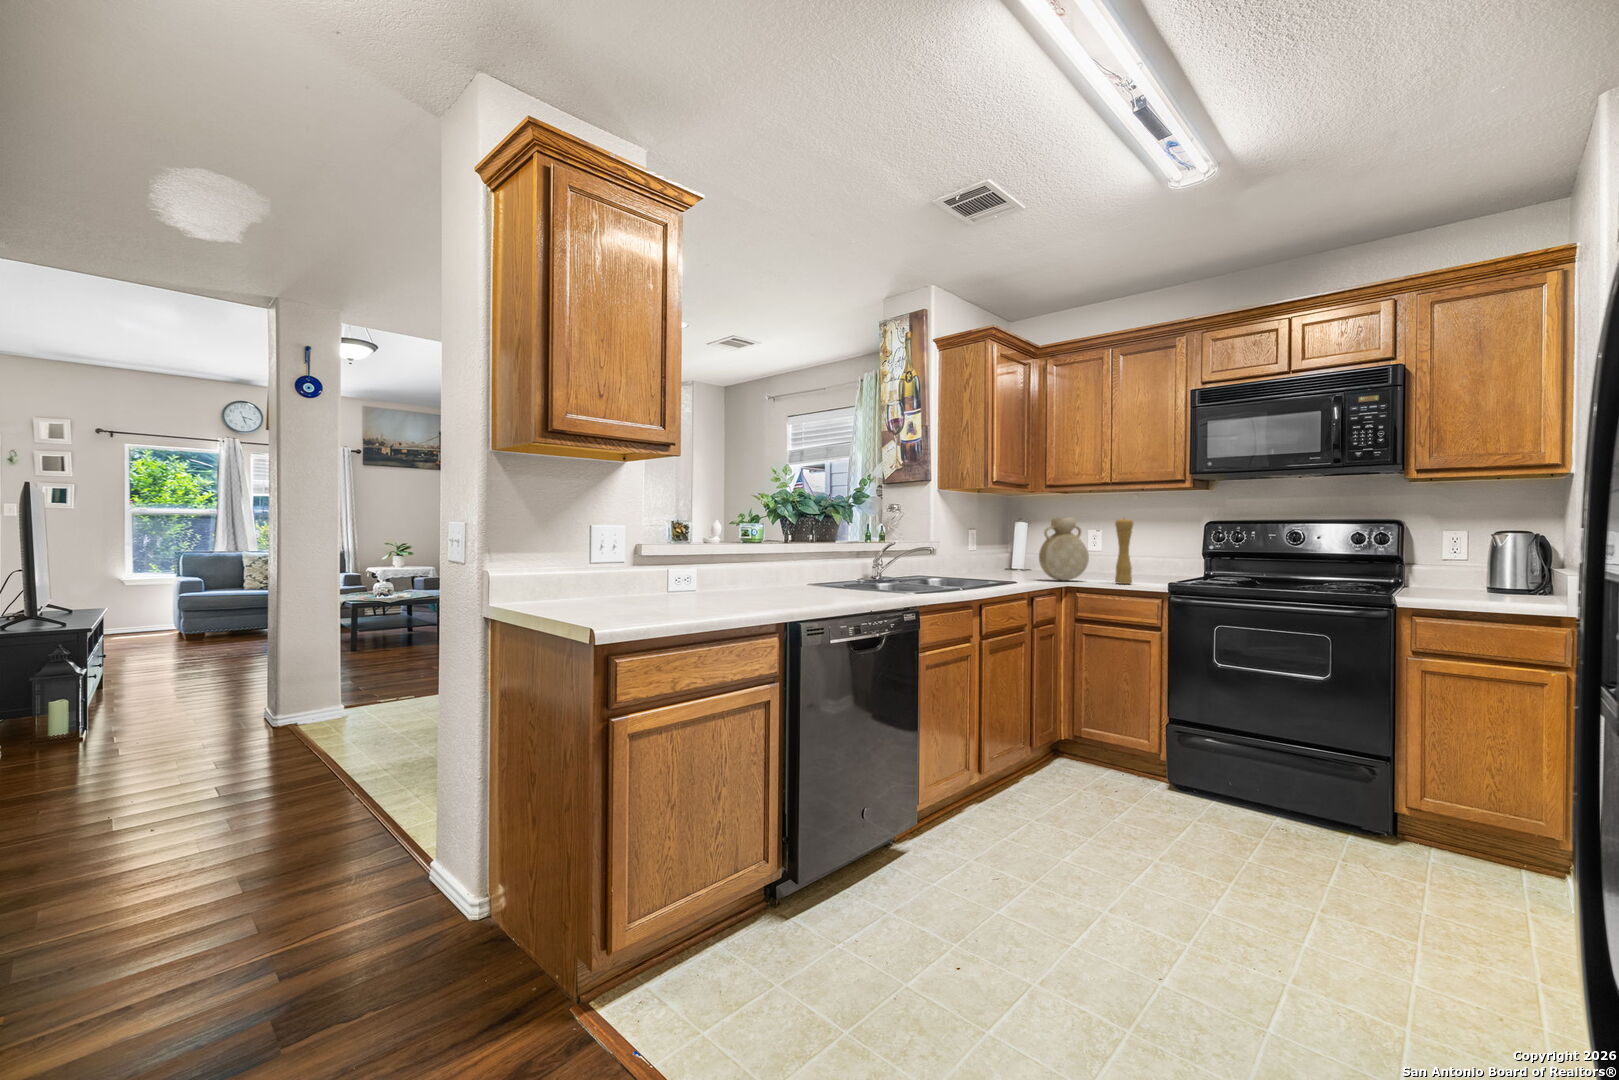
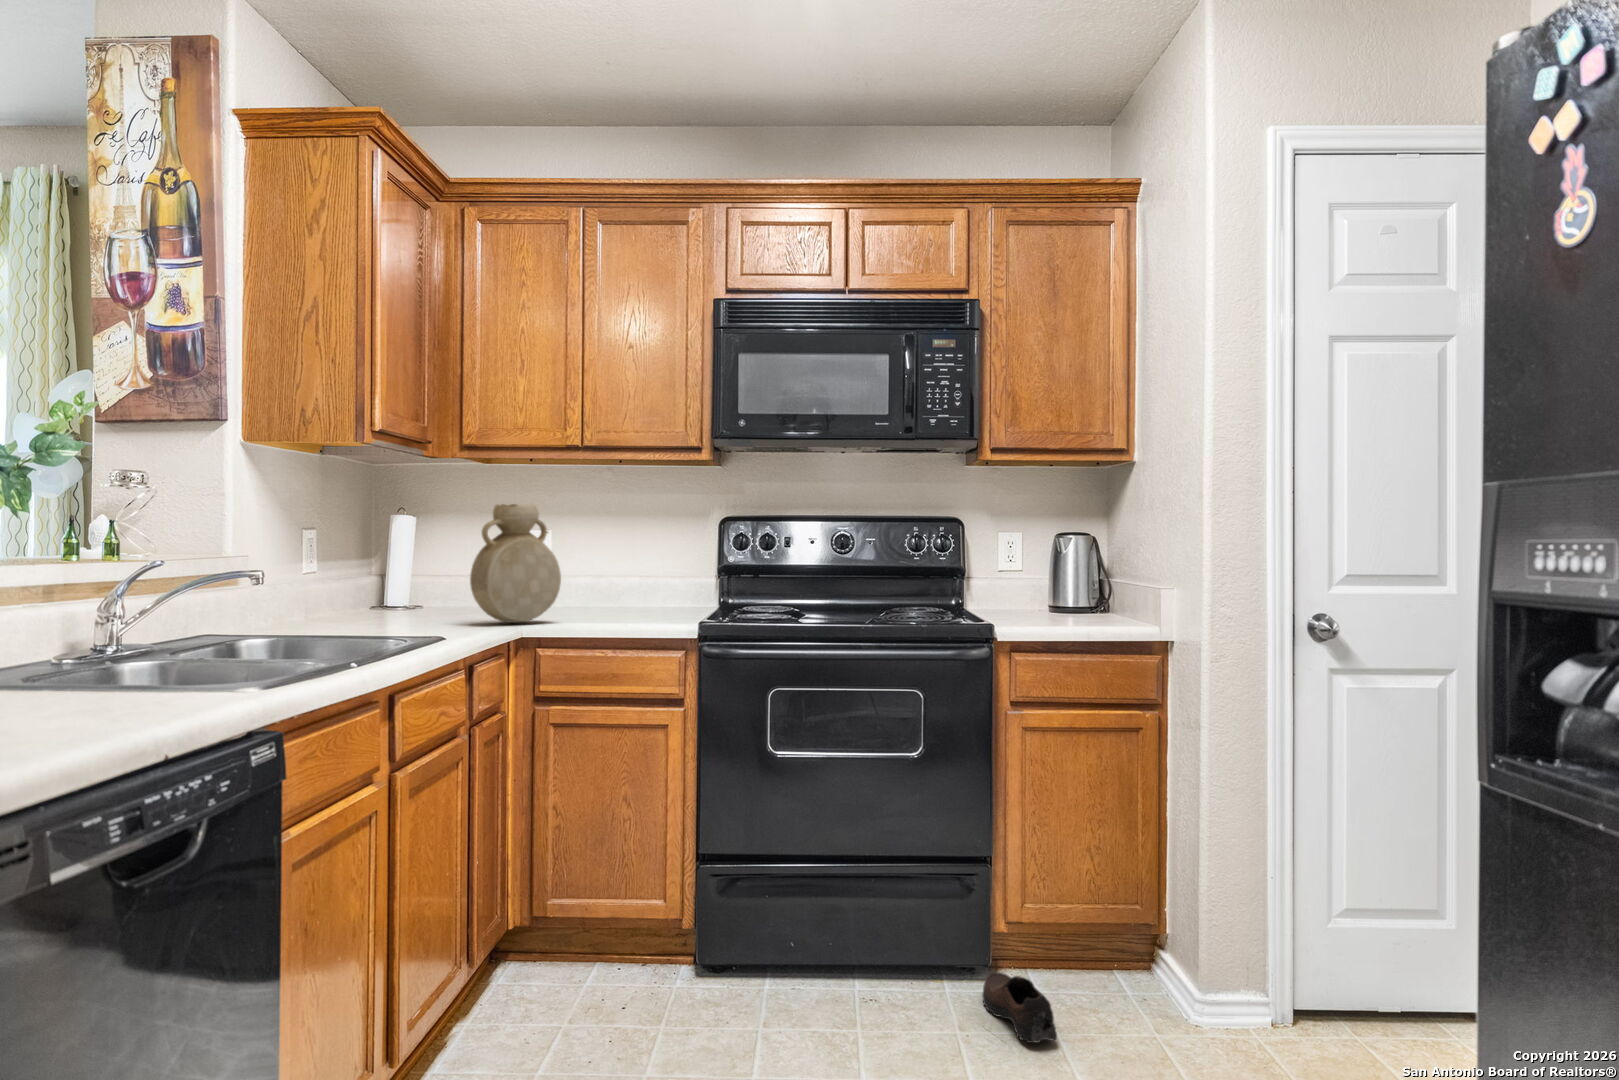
pepper mill: present [1115,518,1133,584] -> none [607,507,637,624]
shoe: none [1369,834,1417,881] -> present [982,973,1057,1043]

